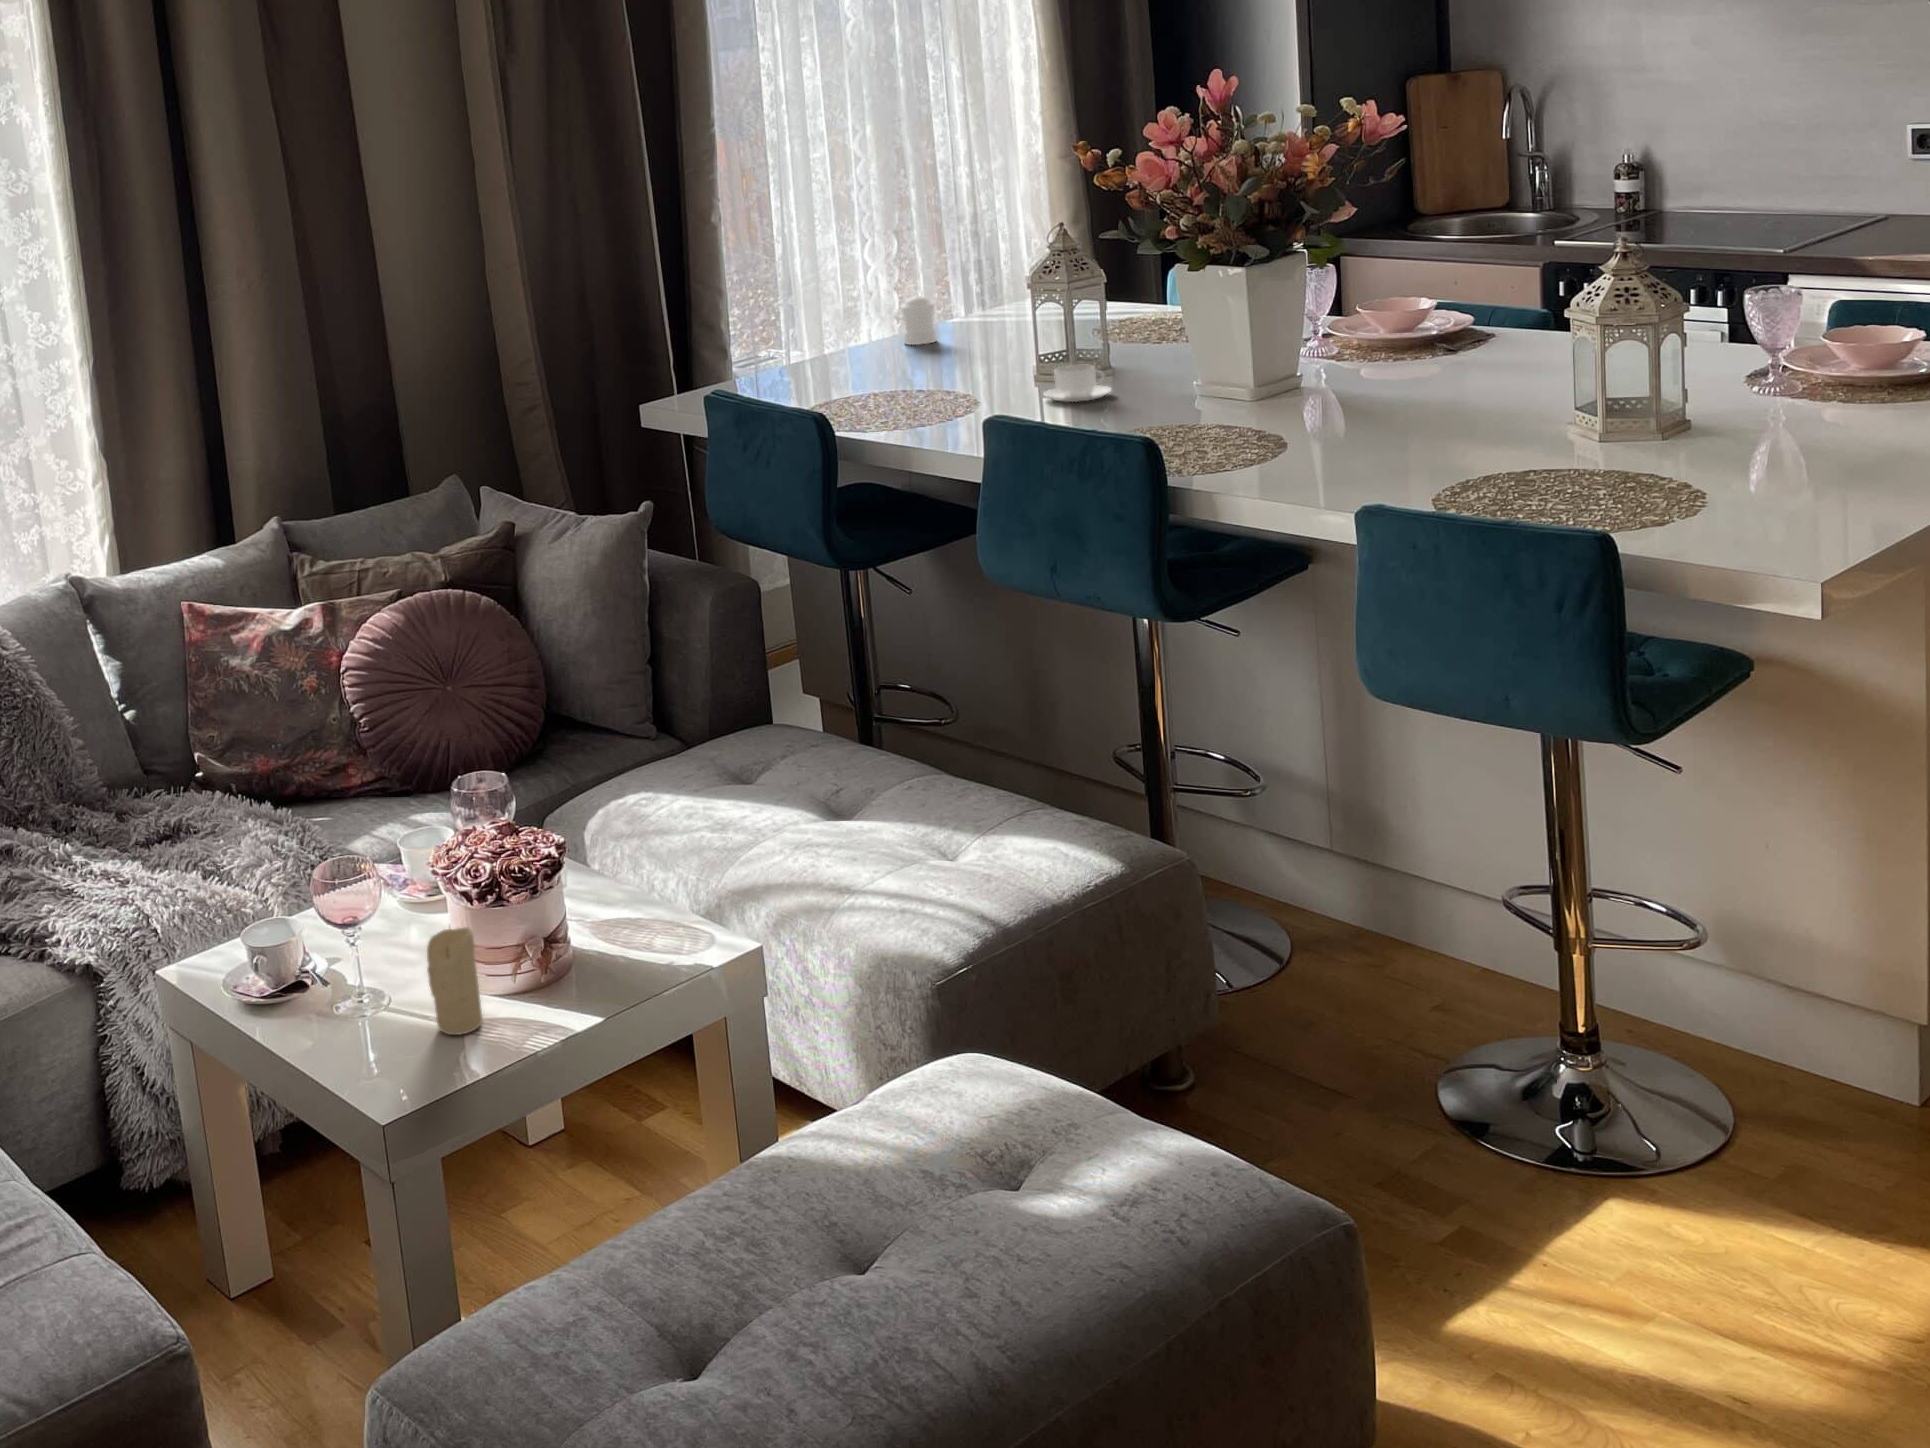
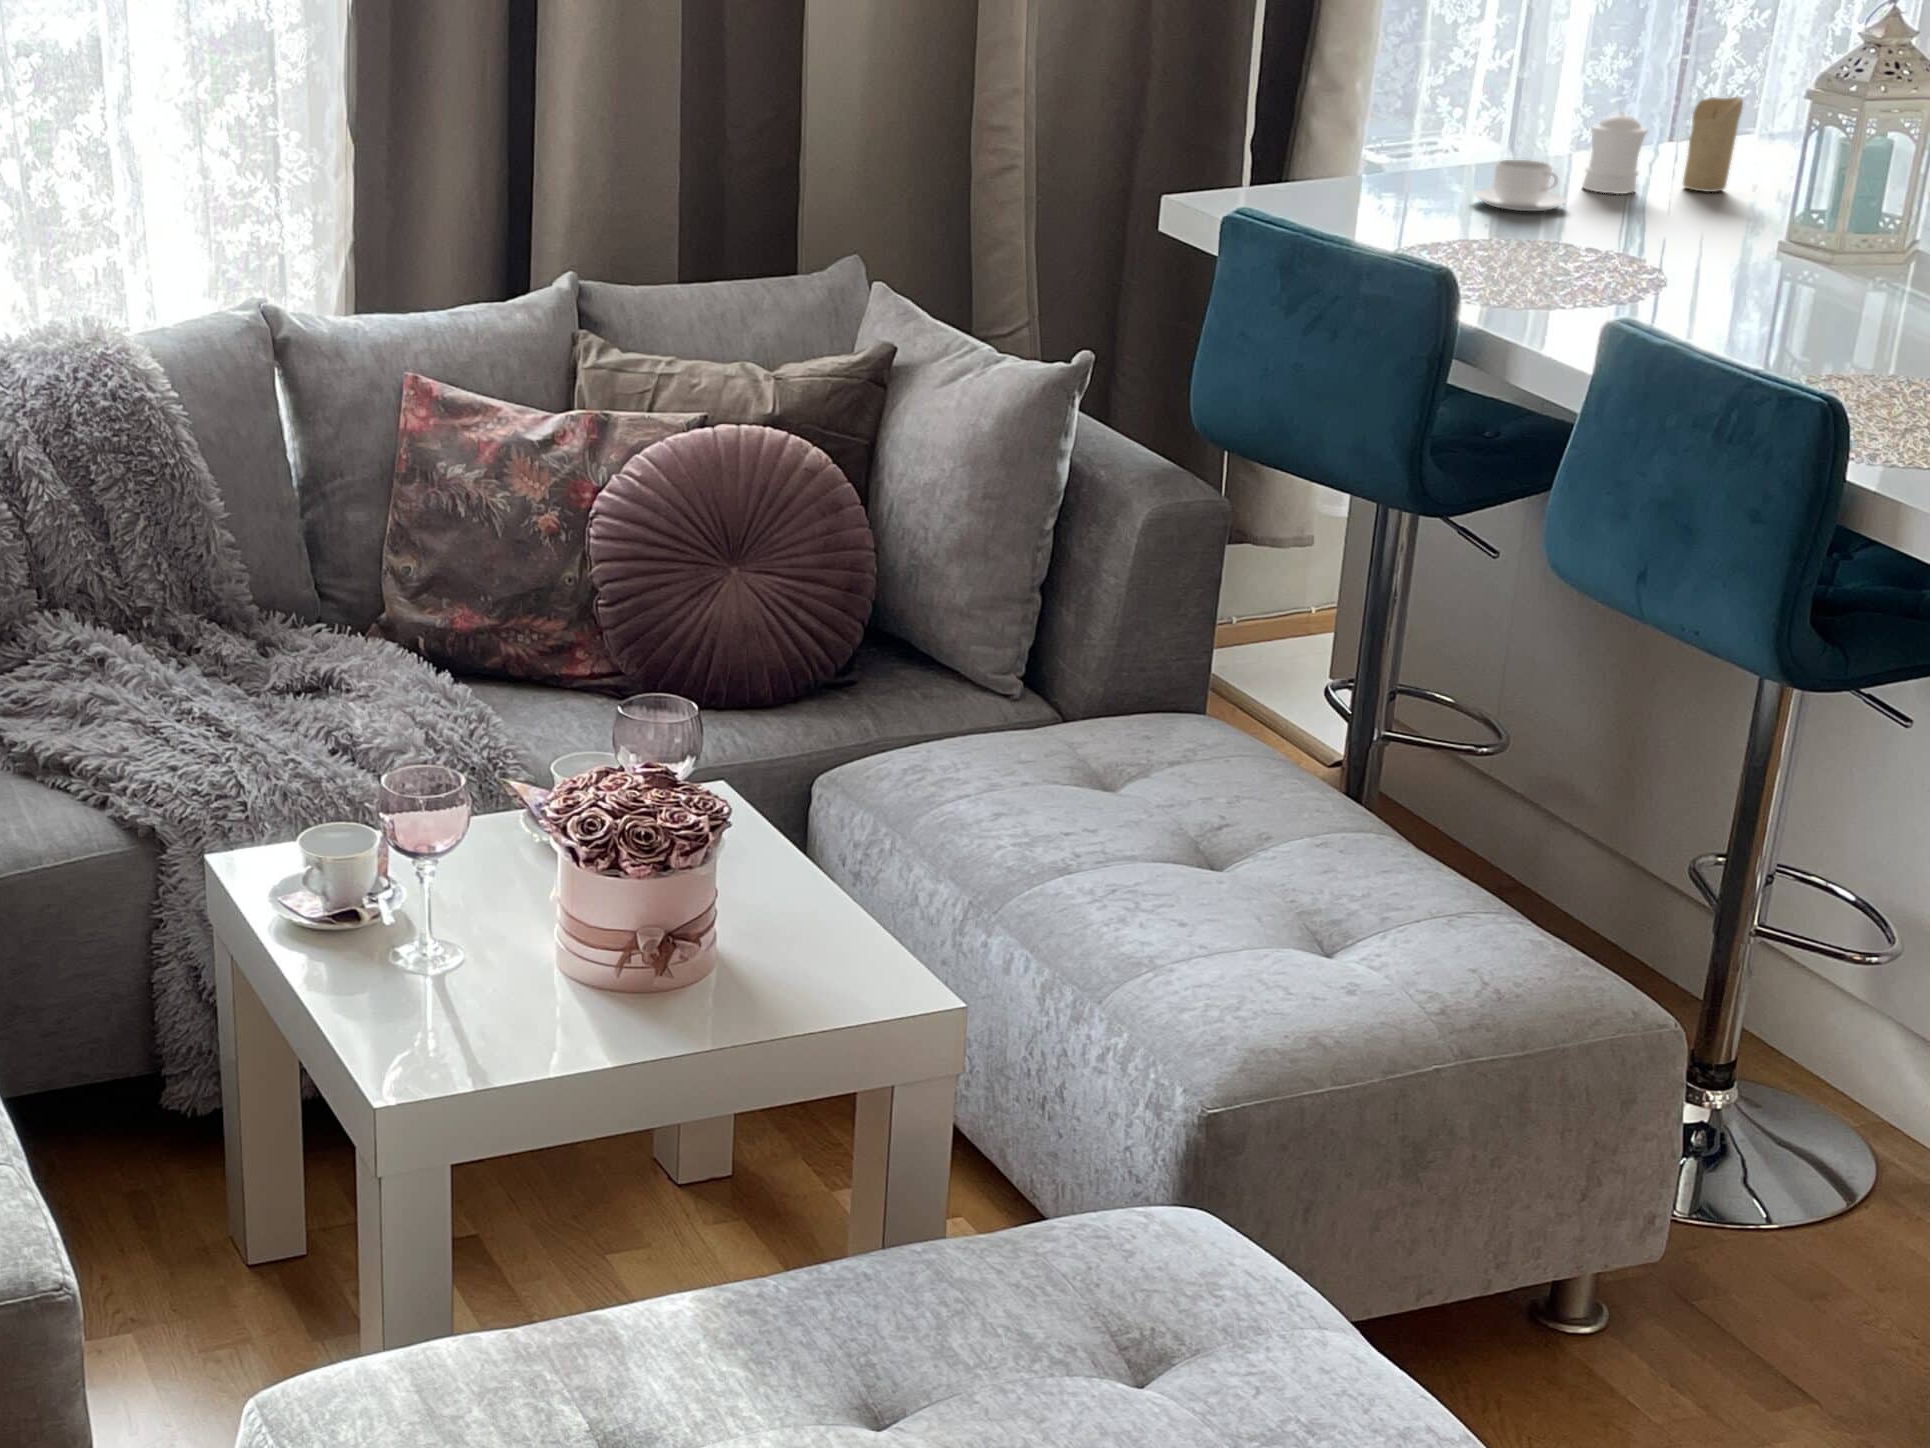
coffee cup: present [1044,365,1111,402] -> present [1474,160,1567,211]
candle: present [427,927,482,1035] -> present [1683,97,1743,192]

